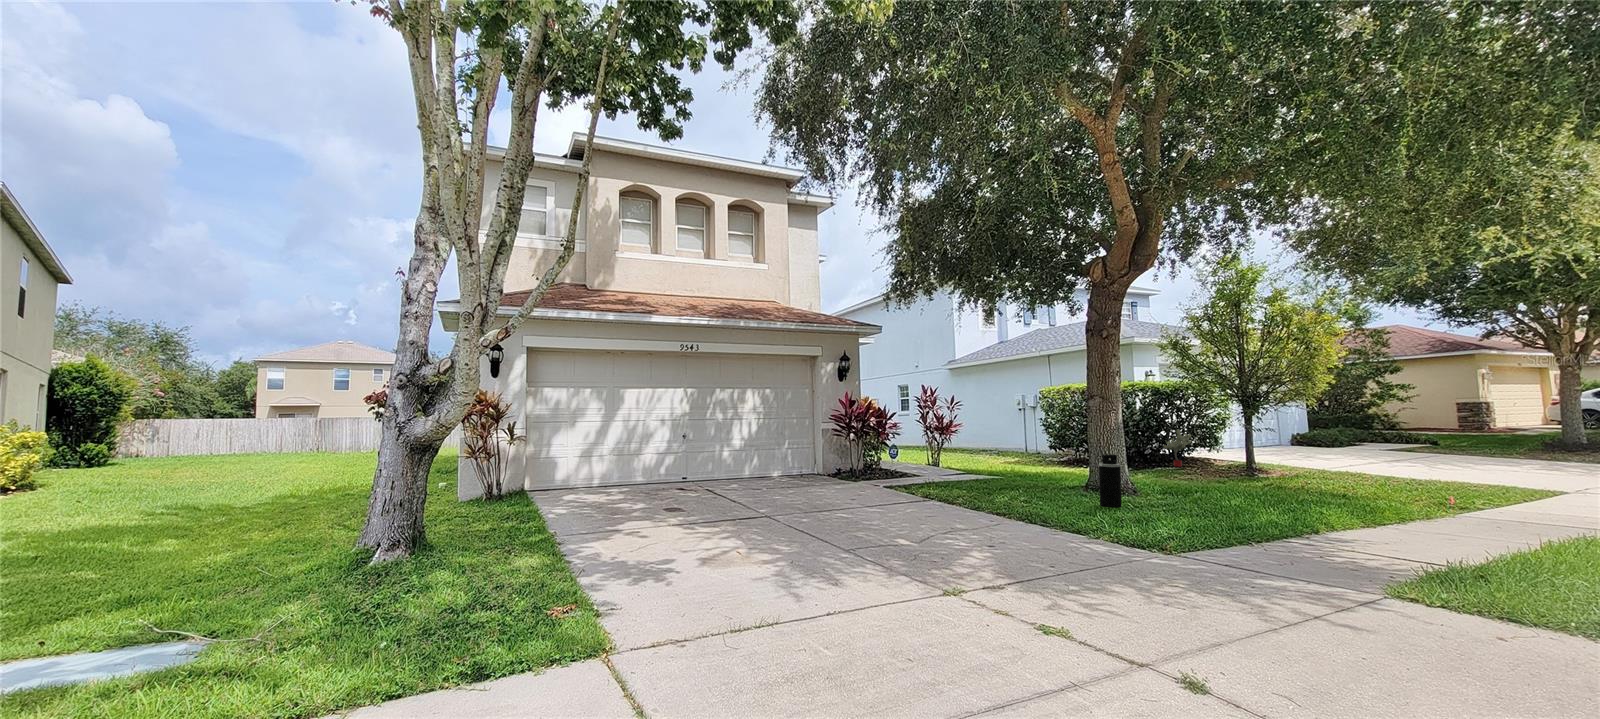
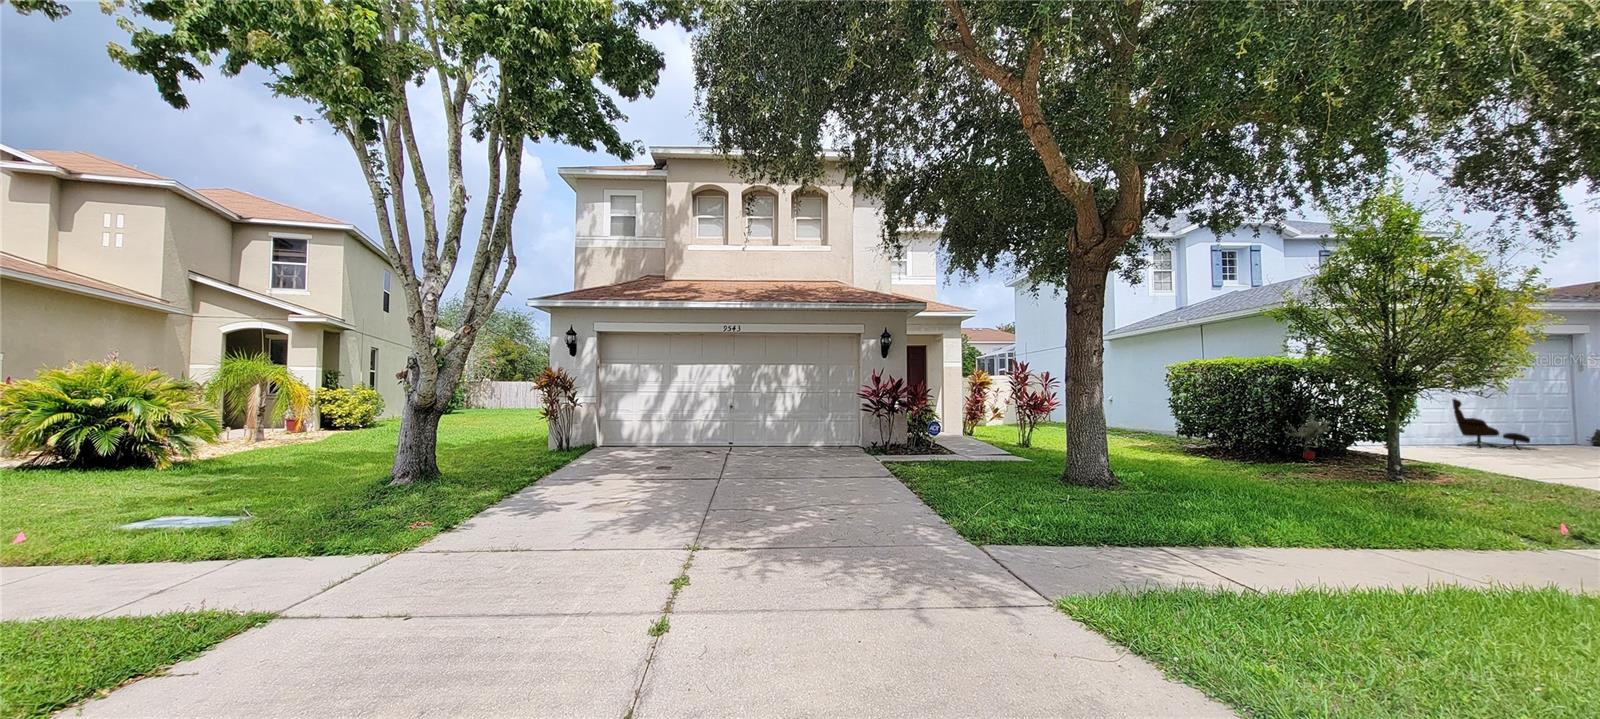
lounge chair: none [1224,415,1275,453] -> present [1452,399,1530,448]
trash can: present [1099,455,1122,507] -> none [1073,437,1097,494]

